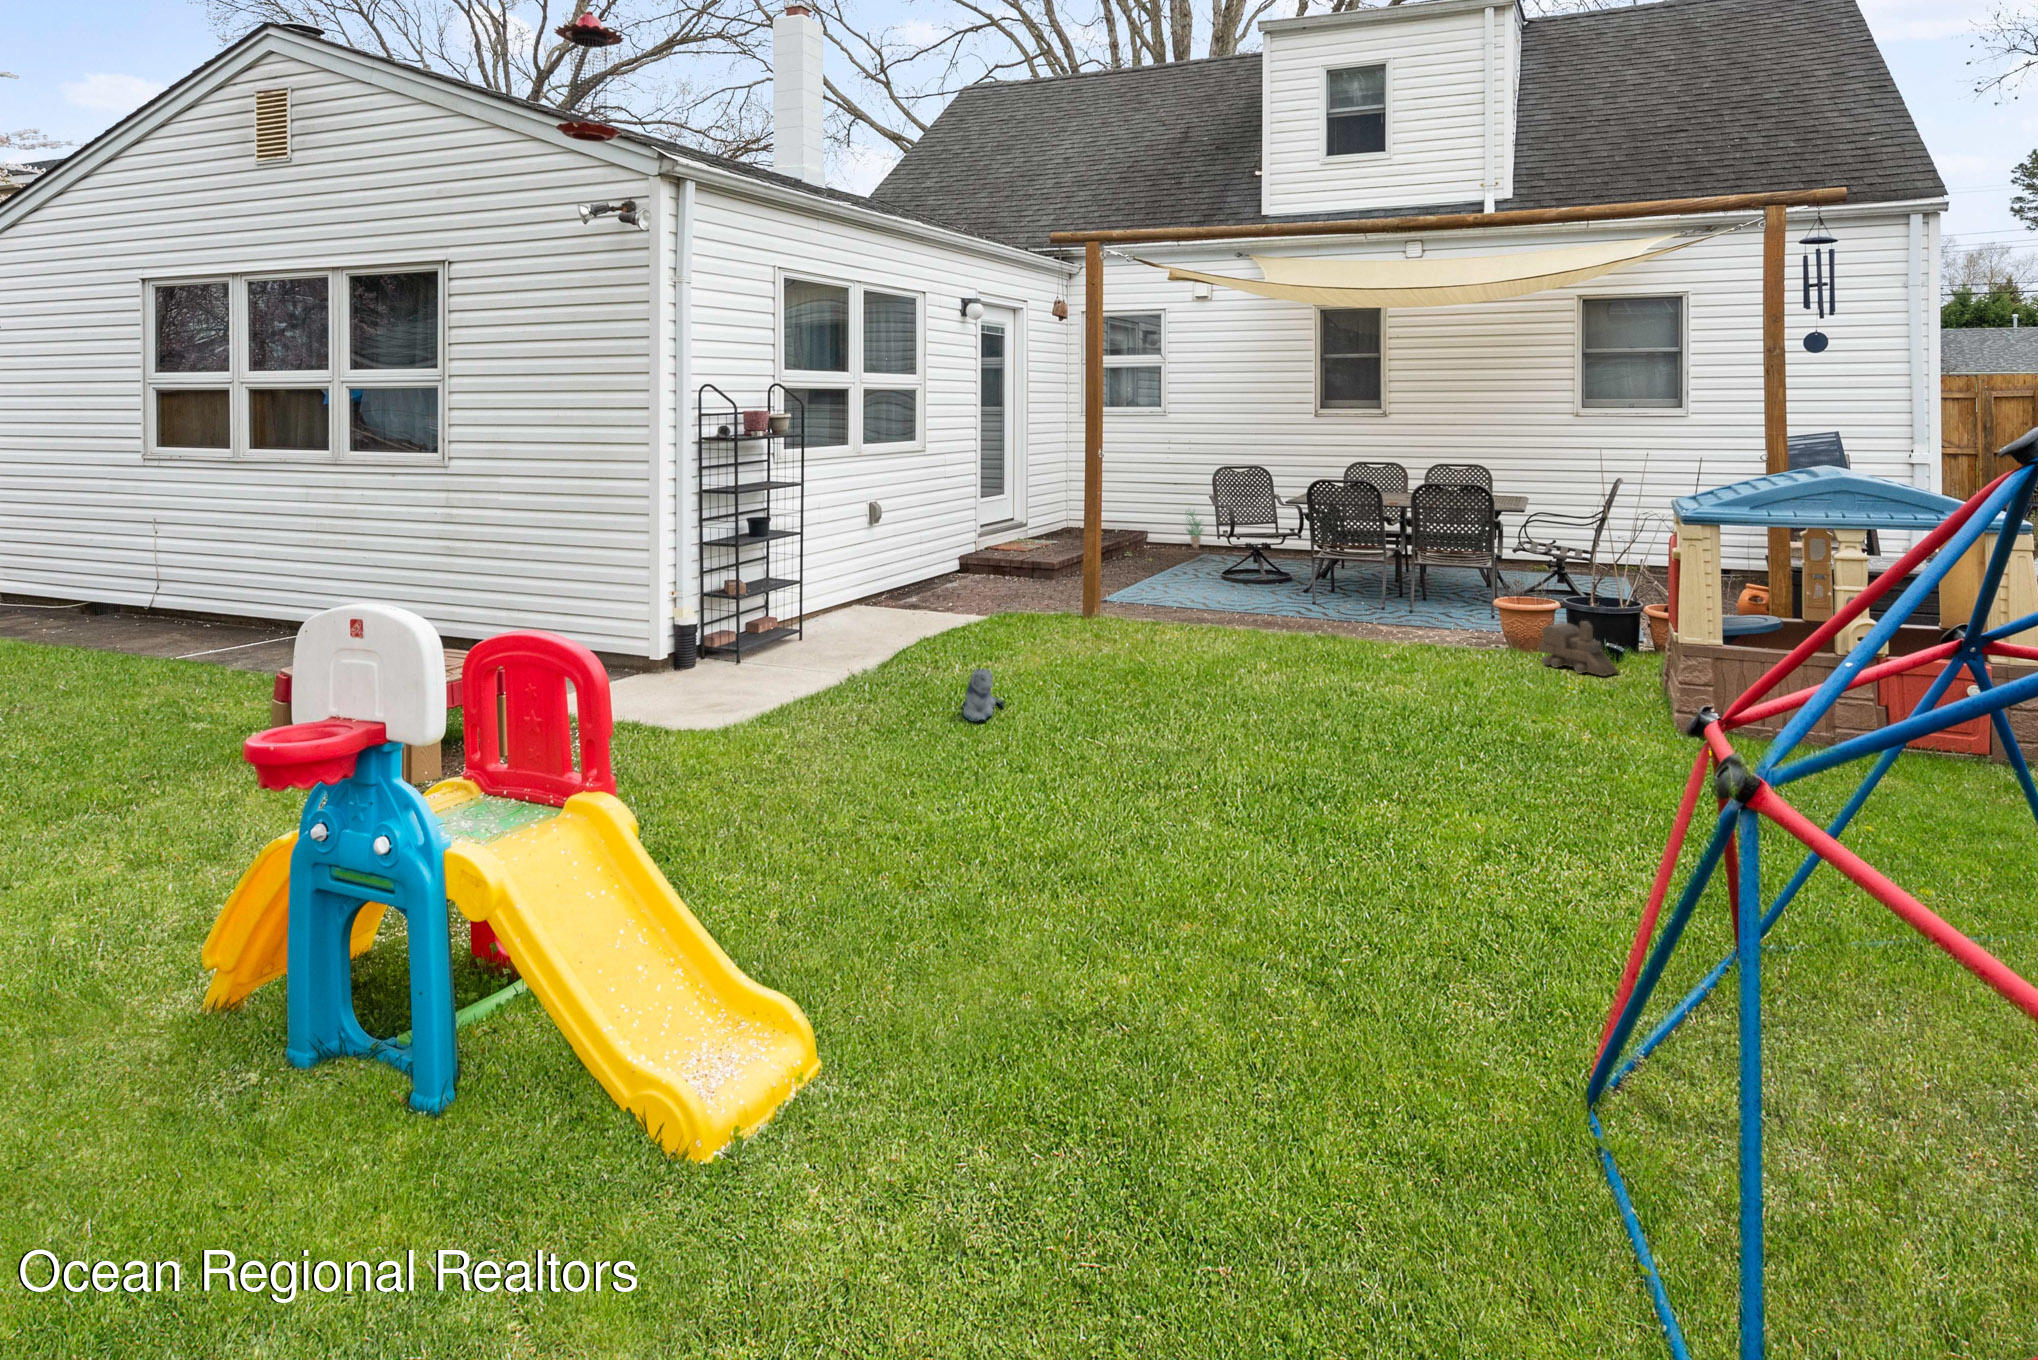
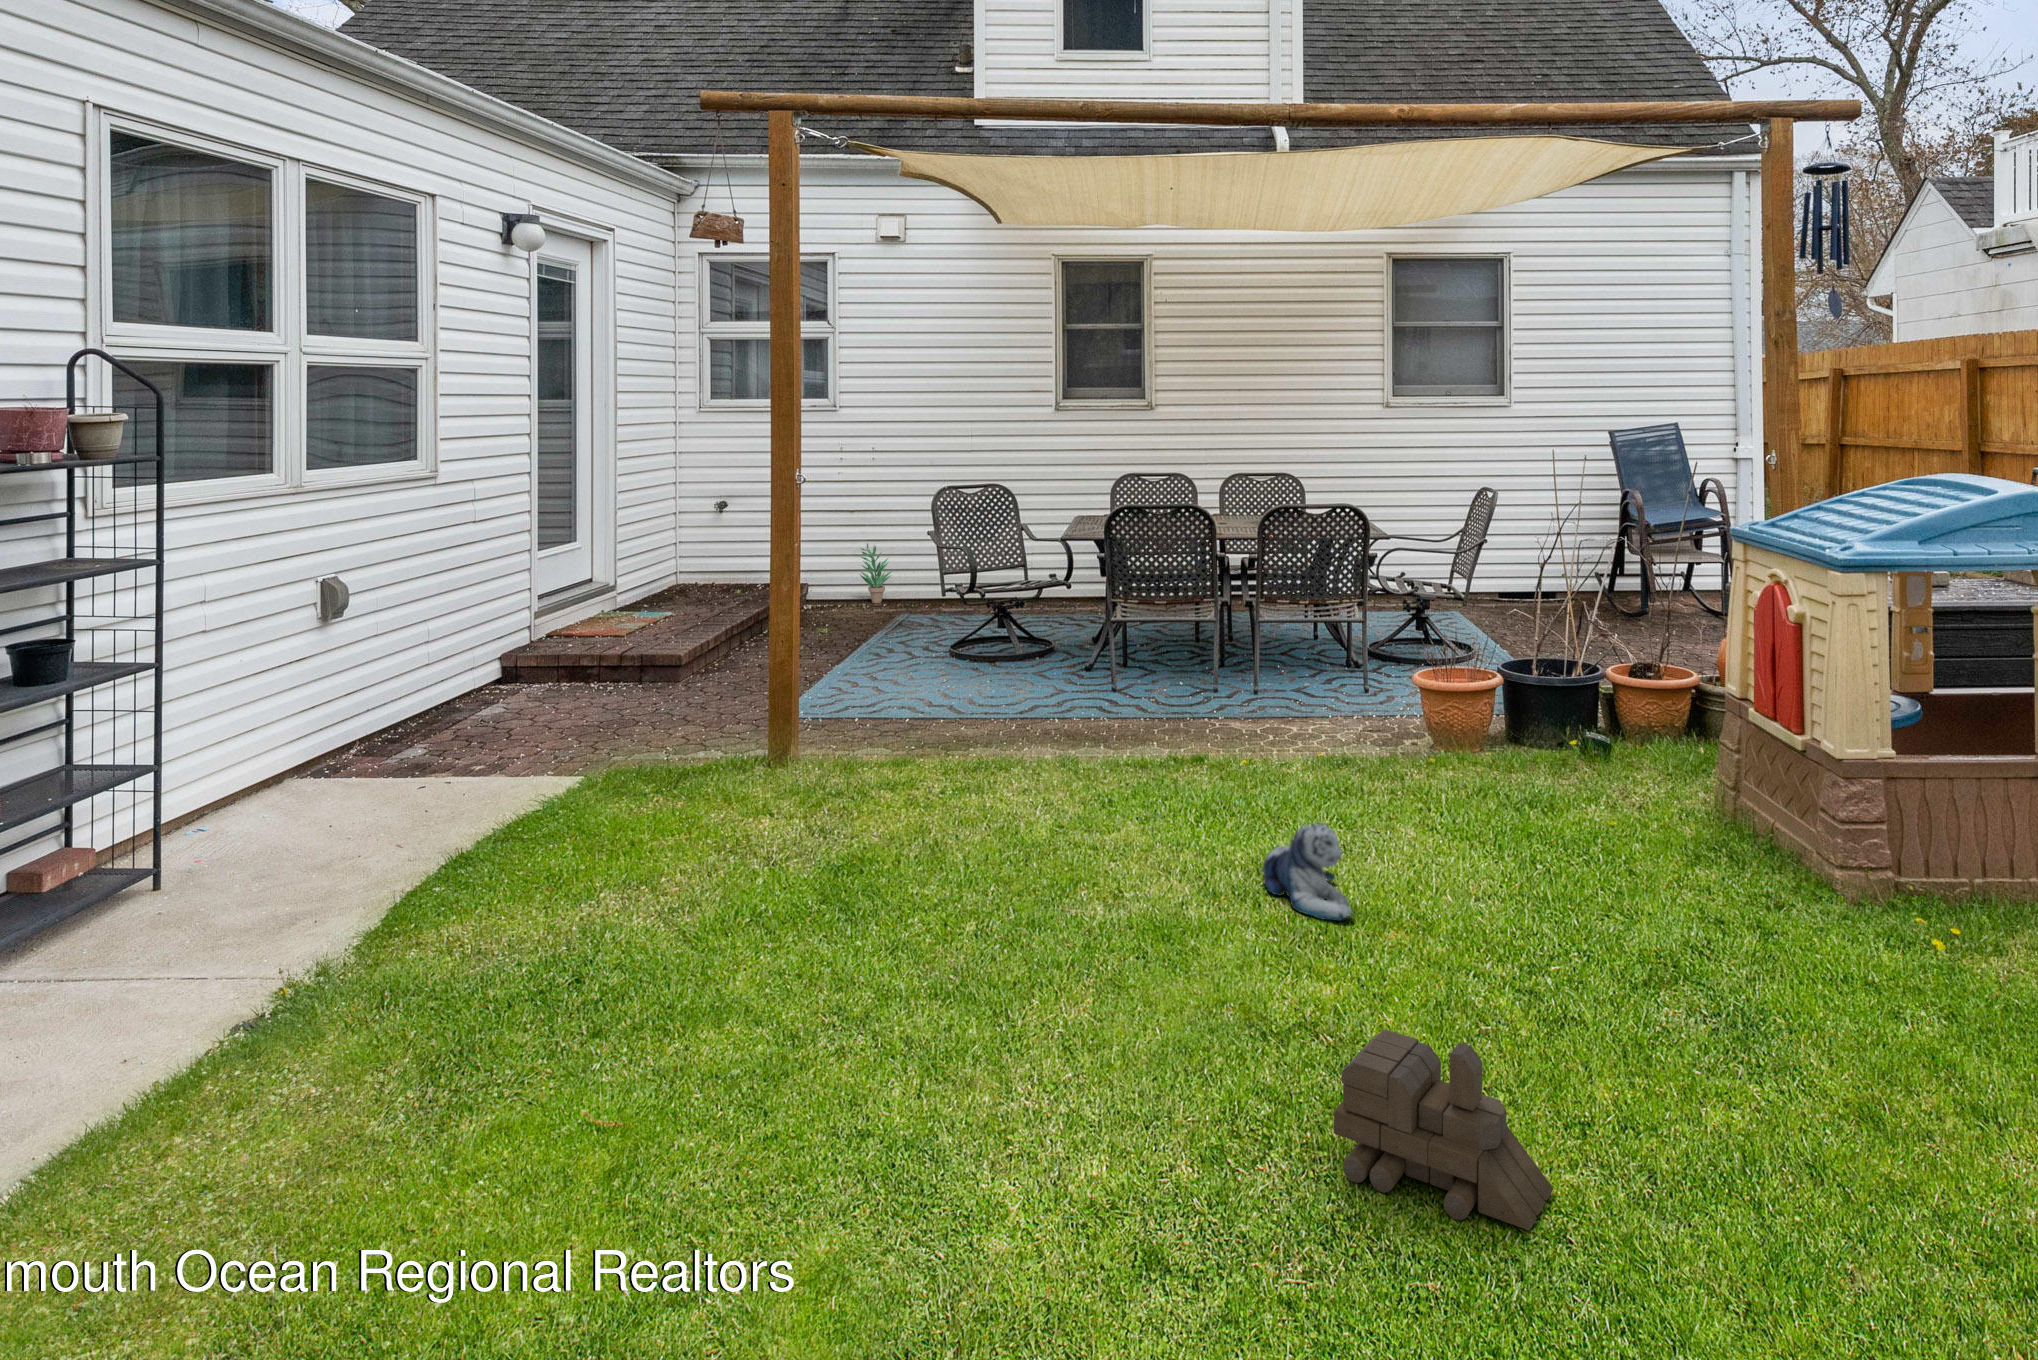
toy train: present [1539,621,1618,676] -> present [1334,1029,1553,1230]
plush toy: present [962,669,1006,722] -> present [1263,823,1352,921]

